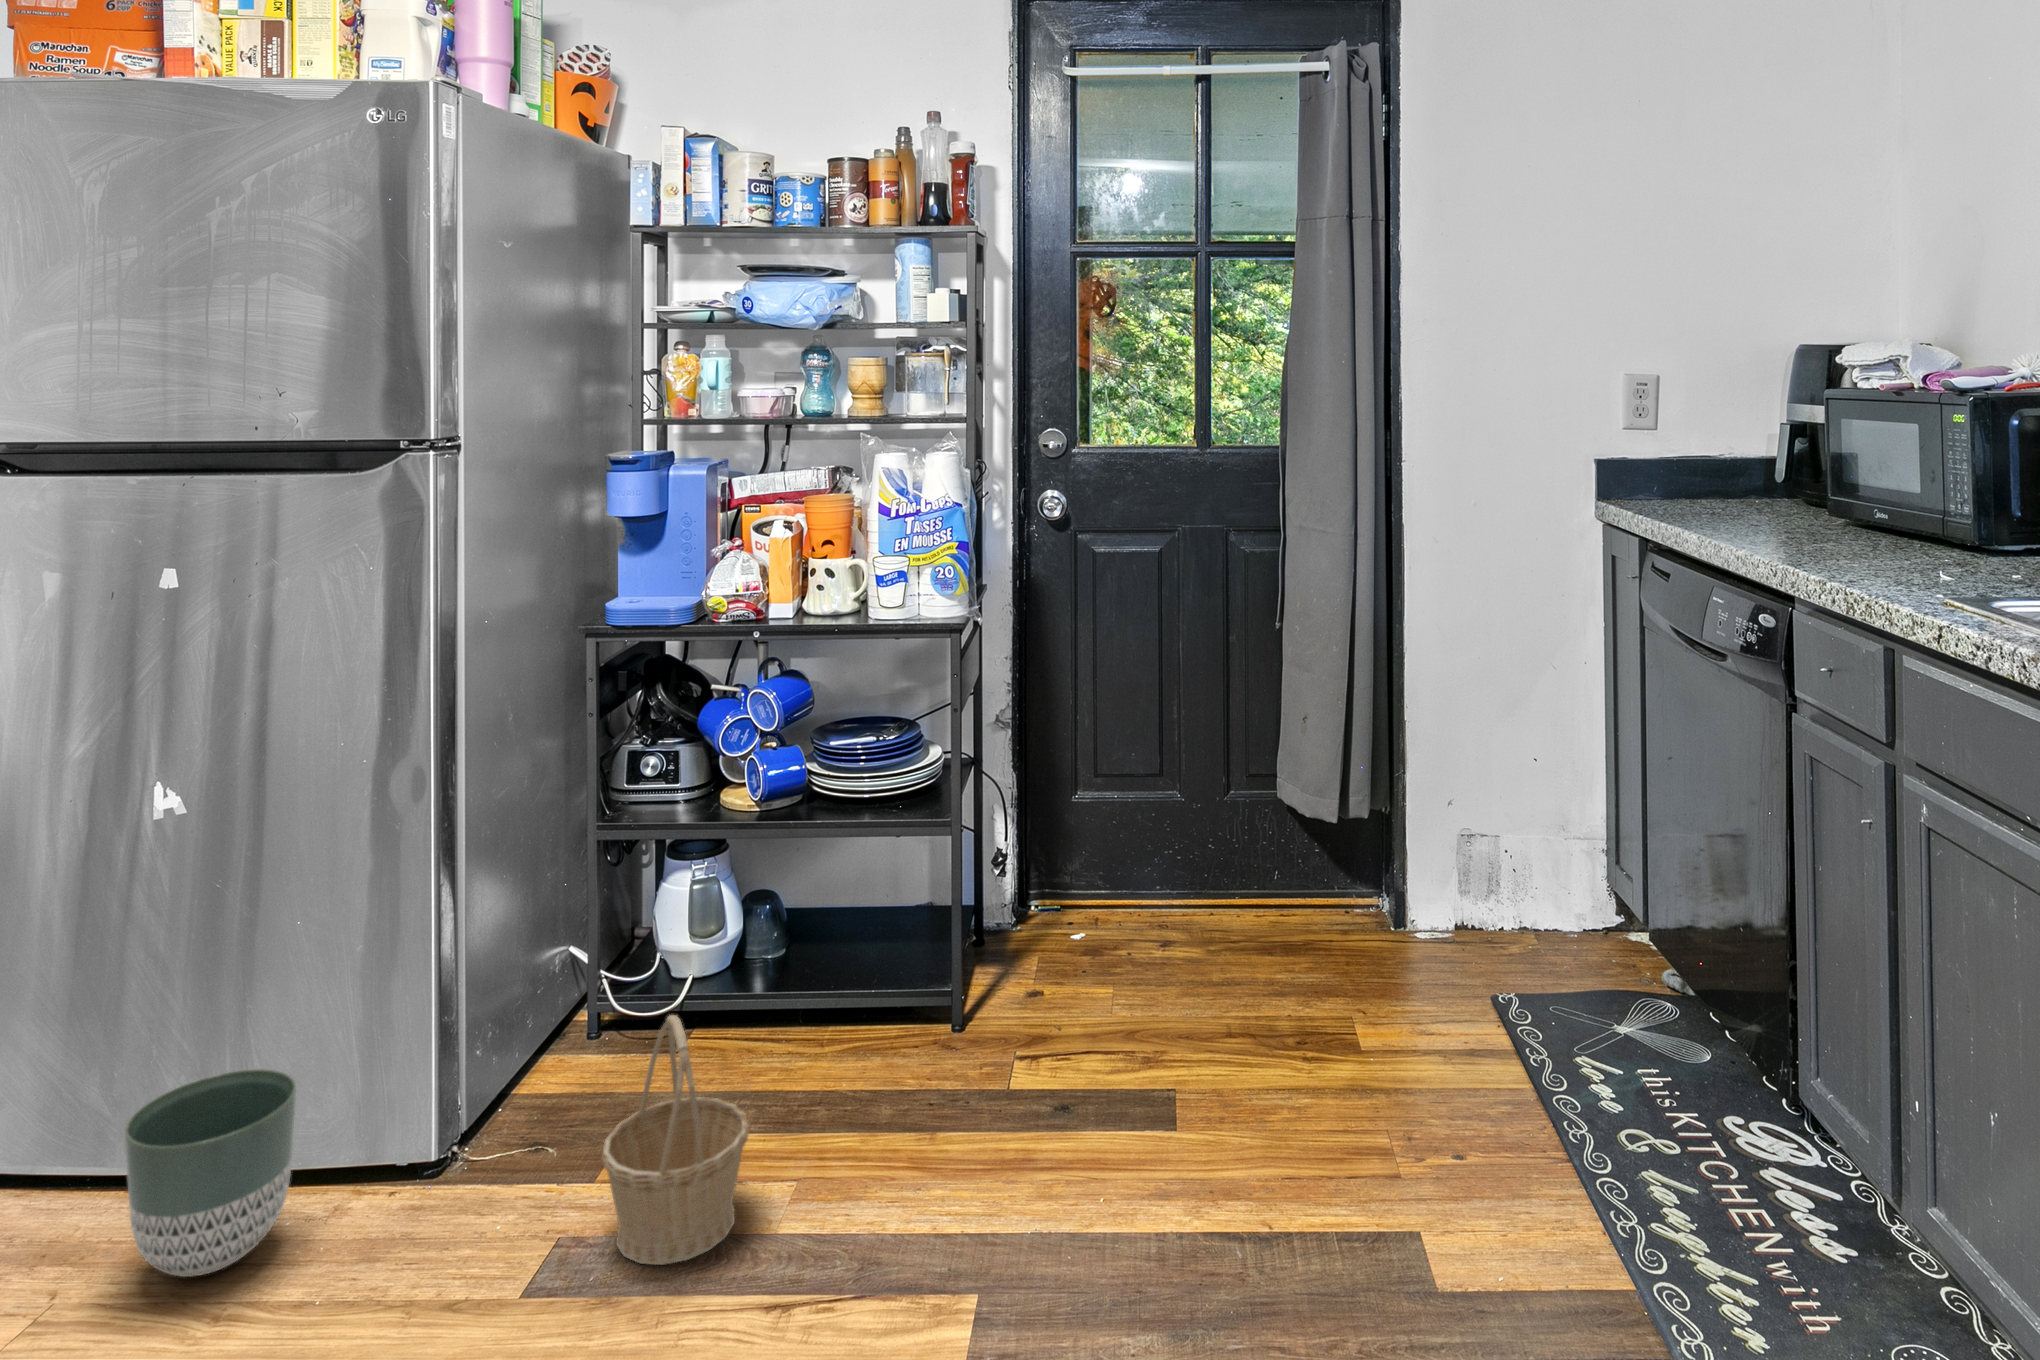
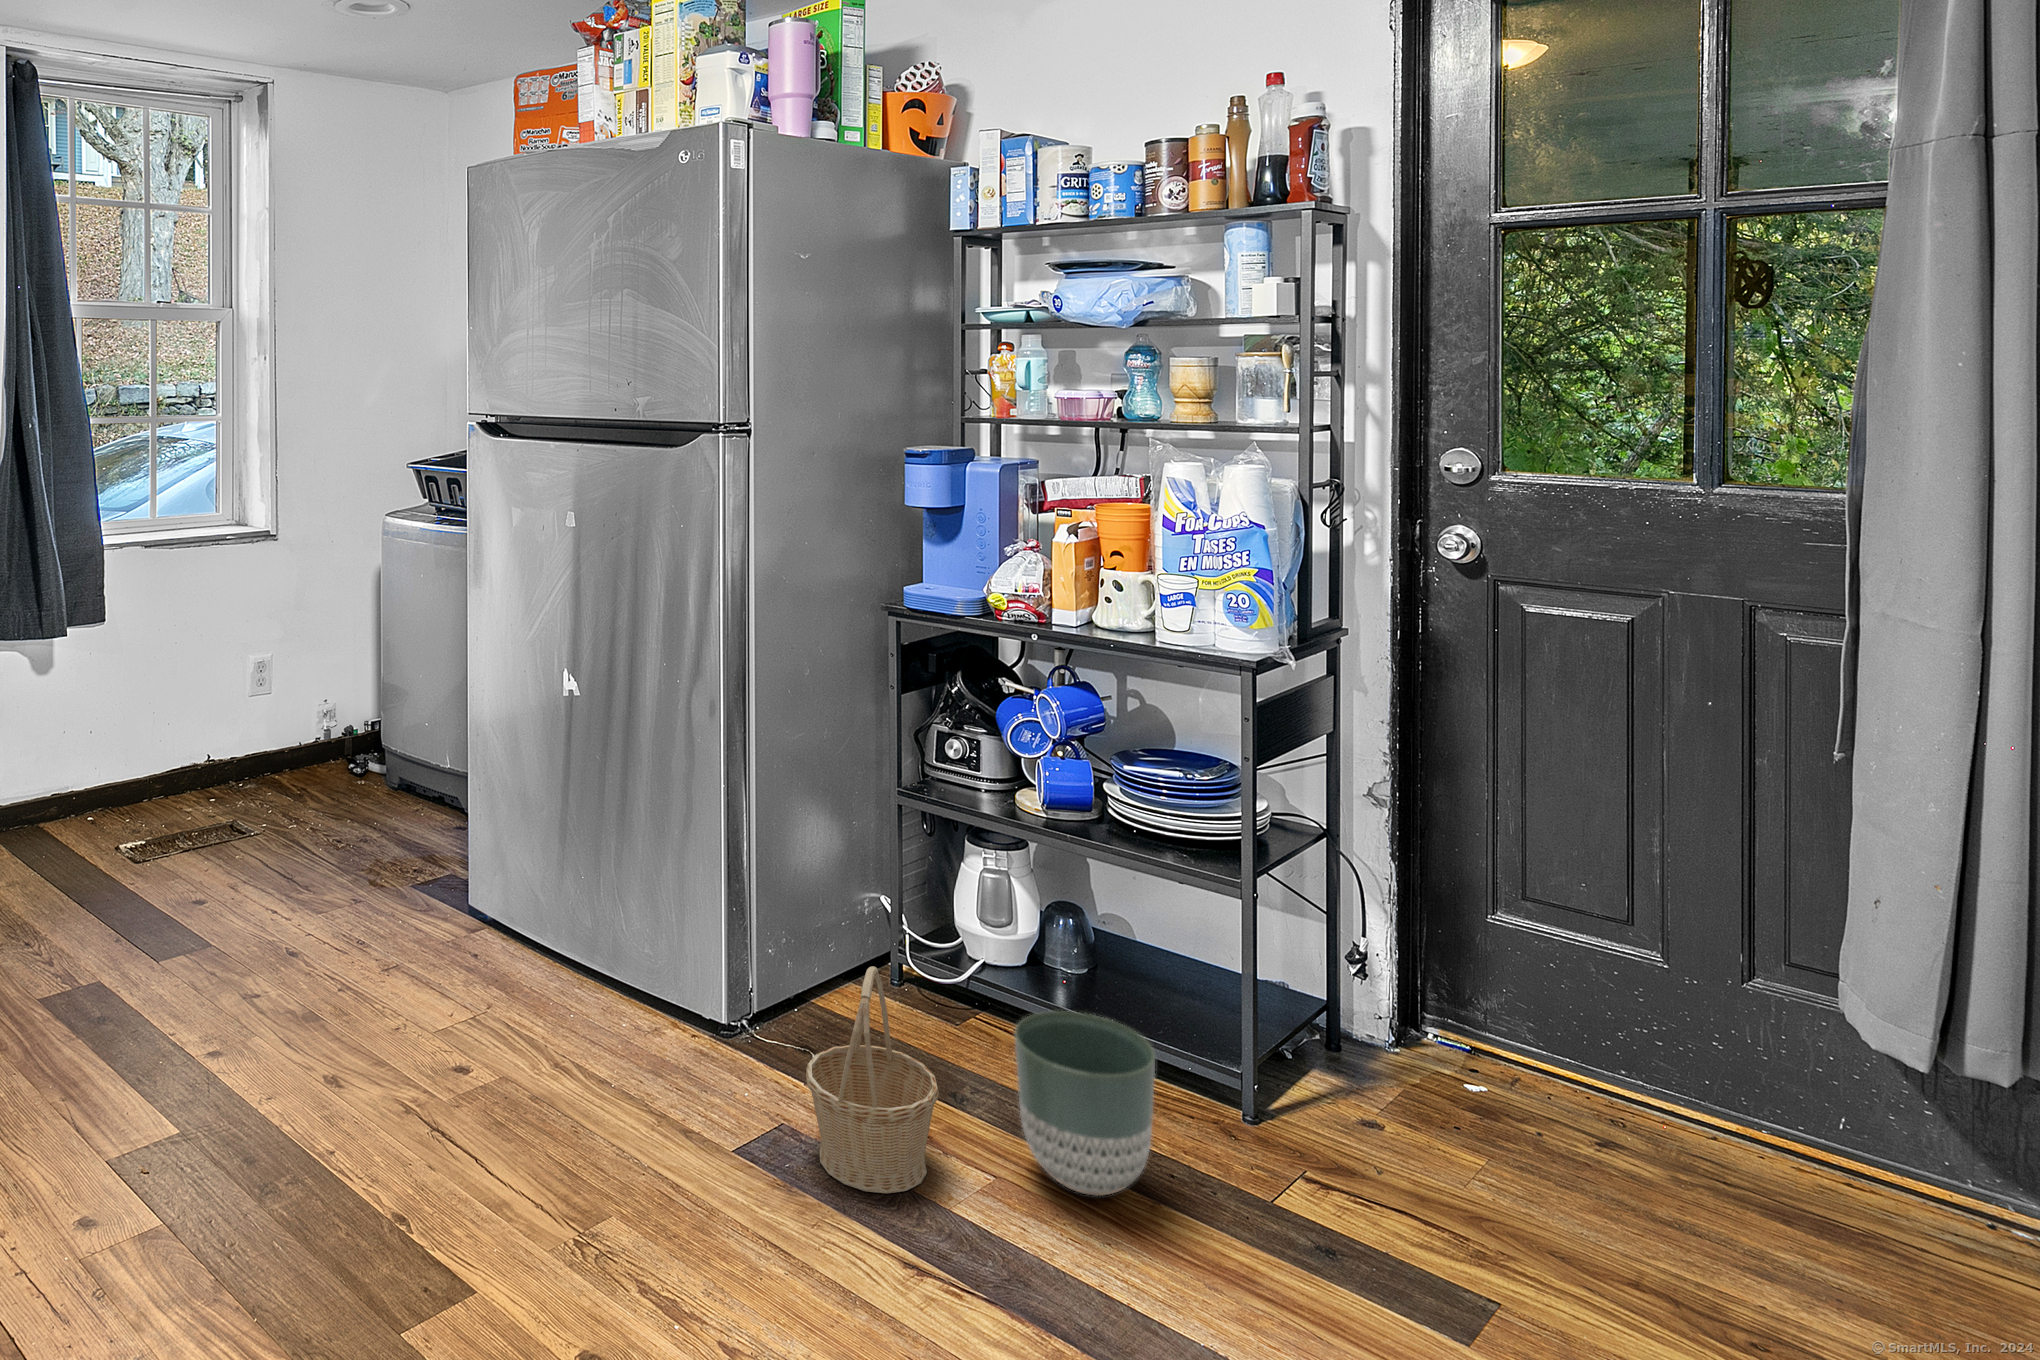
planter: present [125,1069,296,1277] -> present [1015,1011,1155,1196]

